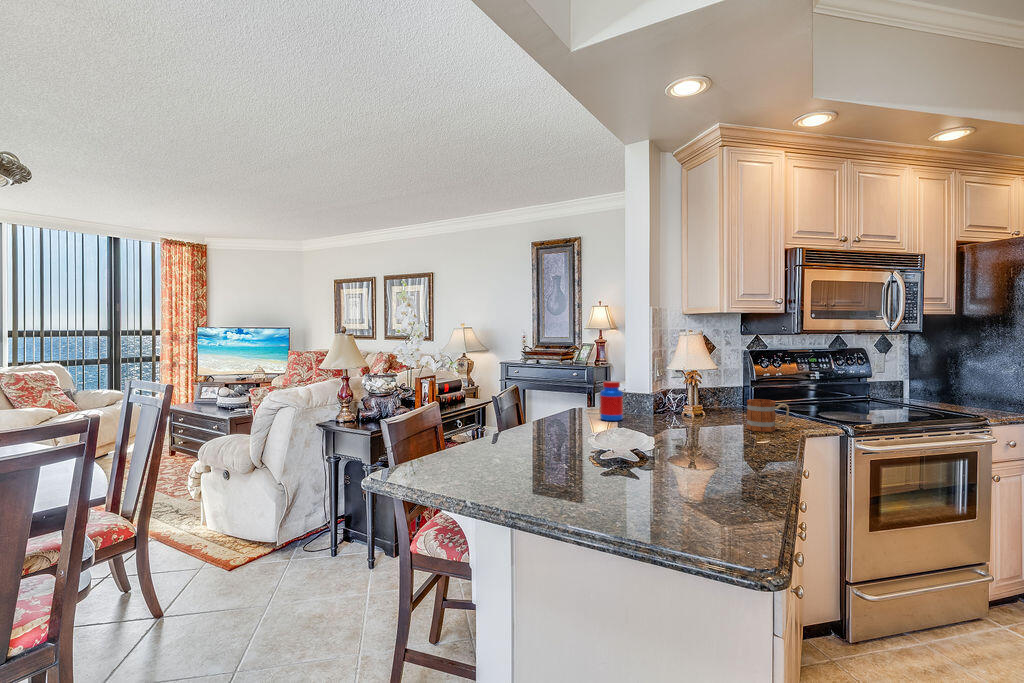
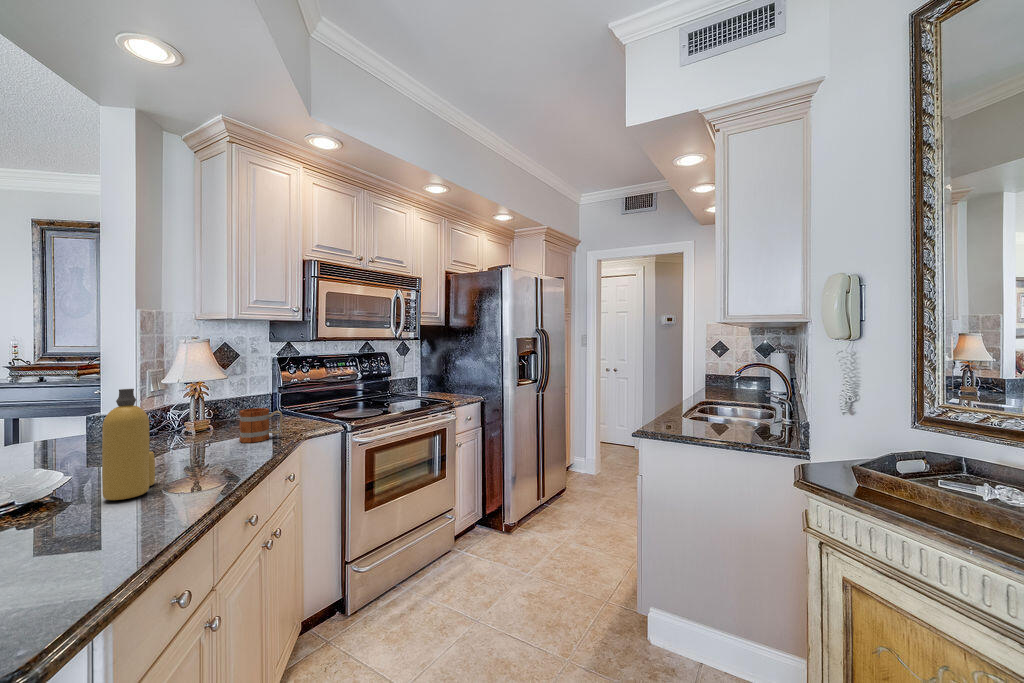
bottle: none [695,371,726,460] -> present [102,389,155,500]
jar: present [600,381,623,421] -> none [38,403,80,456]

